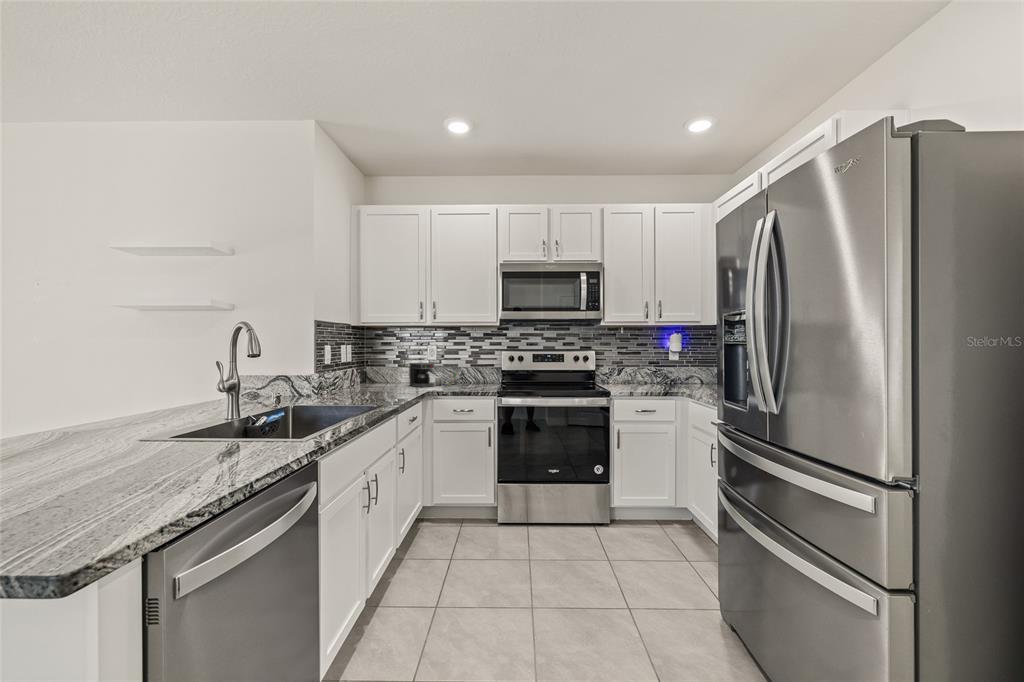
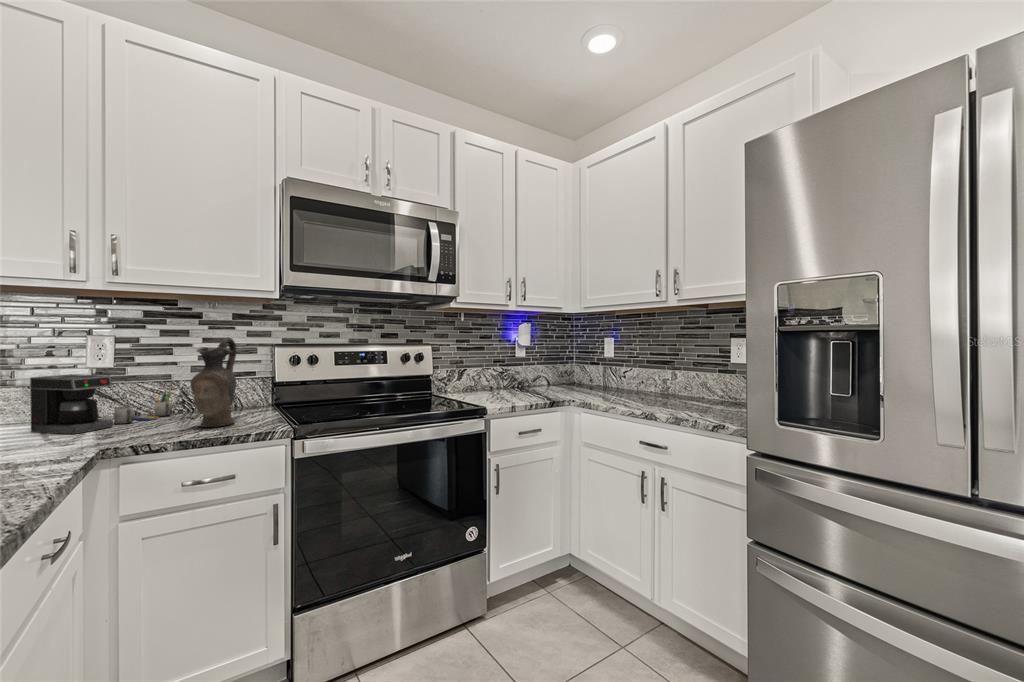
ceramic pitcher: none [460,346,479,389] -> present [190,338,237,427]

